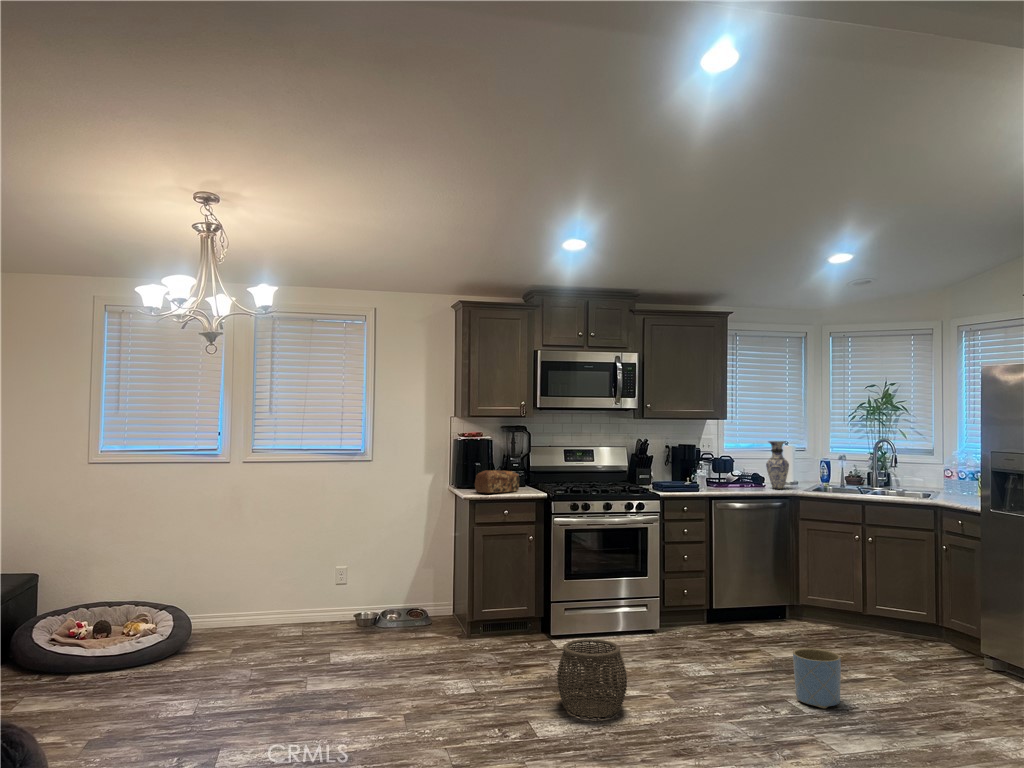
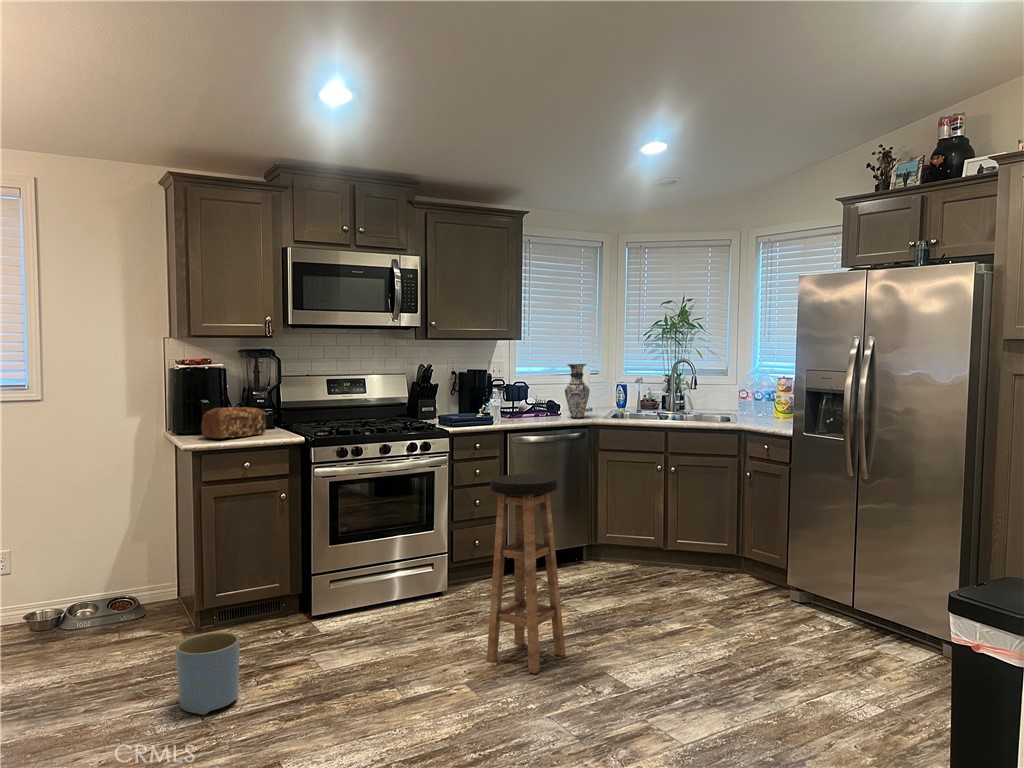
bar stool: none [686,531,753,693] -> present [487,474,565,673]
woven basket: present [557,639,627,718] -> none [320,631,418,744]
planter: present [793,648,841,709] -> present [176,632,240,715]

